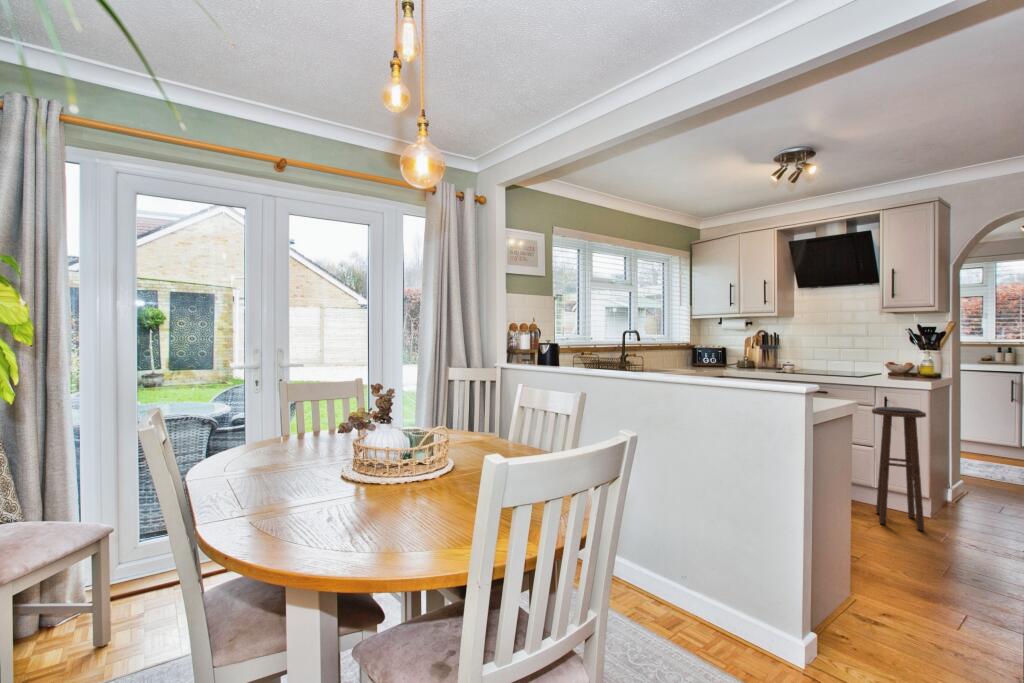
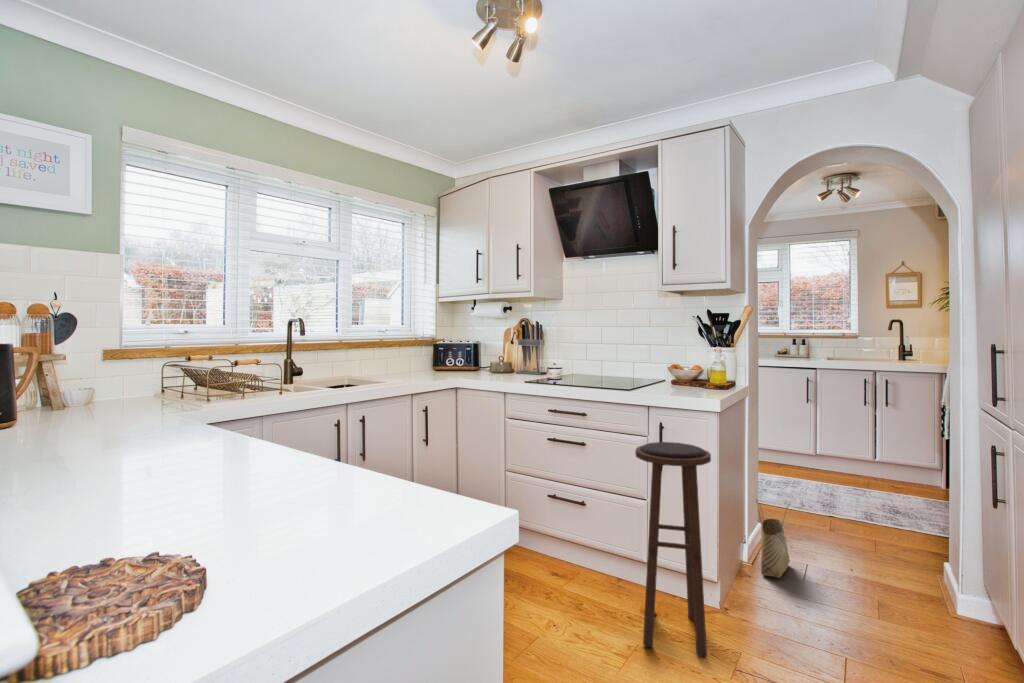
woven basket: none [959,456,988,508] -> present [757,501,790,578]

